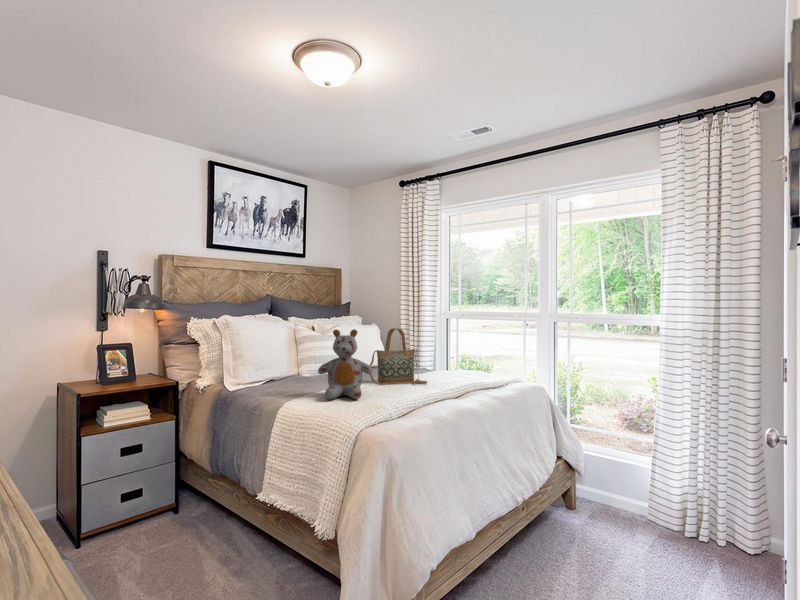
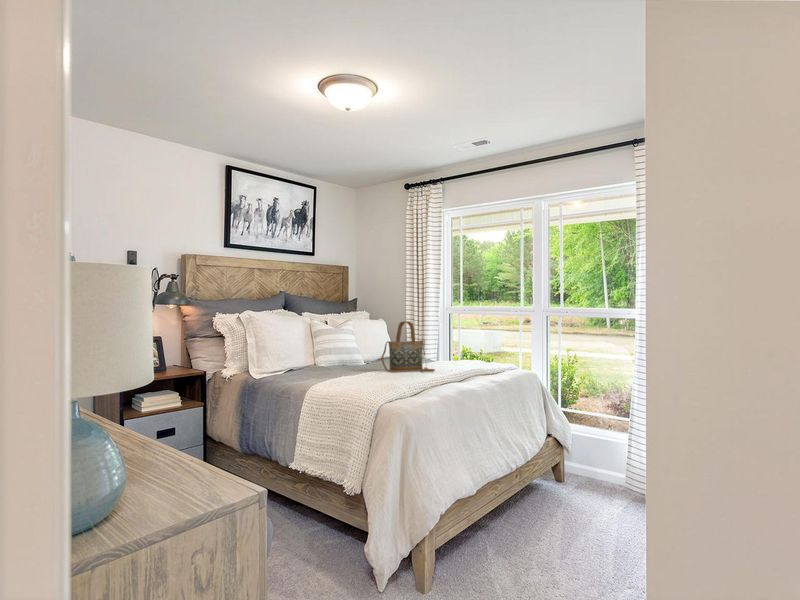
stuffed bear: present [318,329,372,400] -> none [338,321,387,383]

